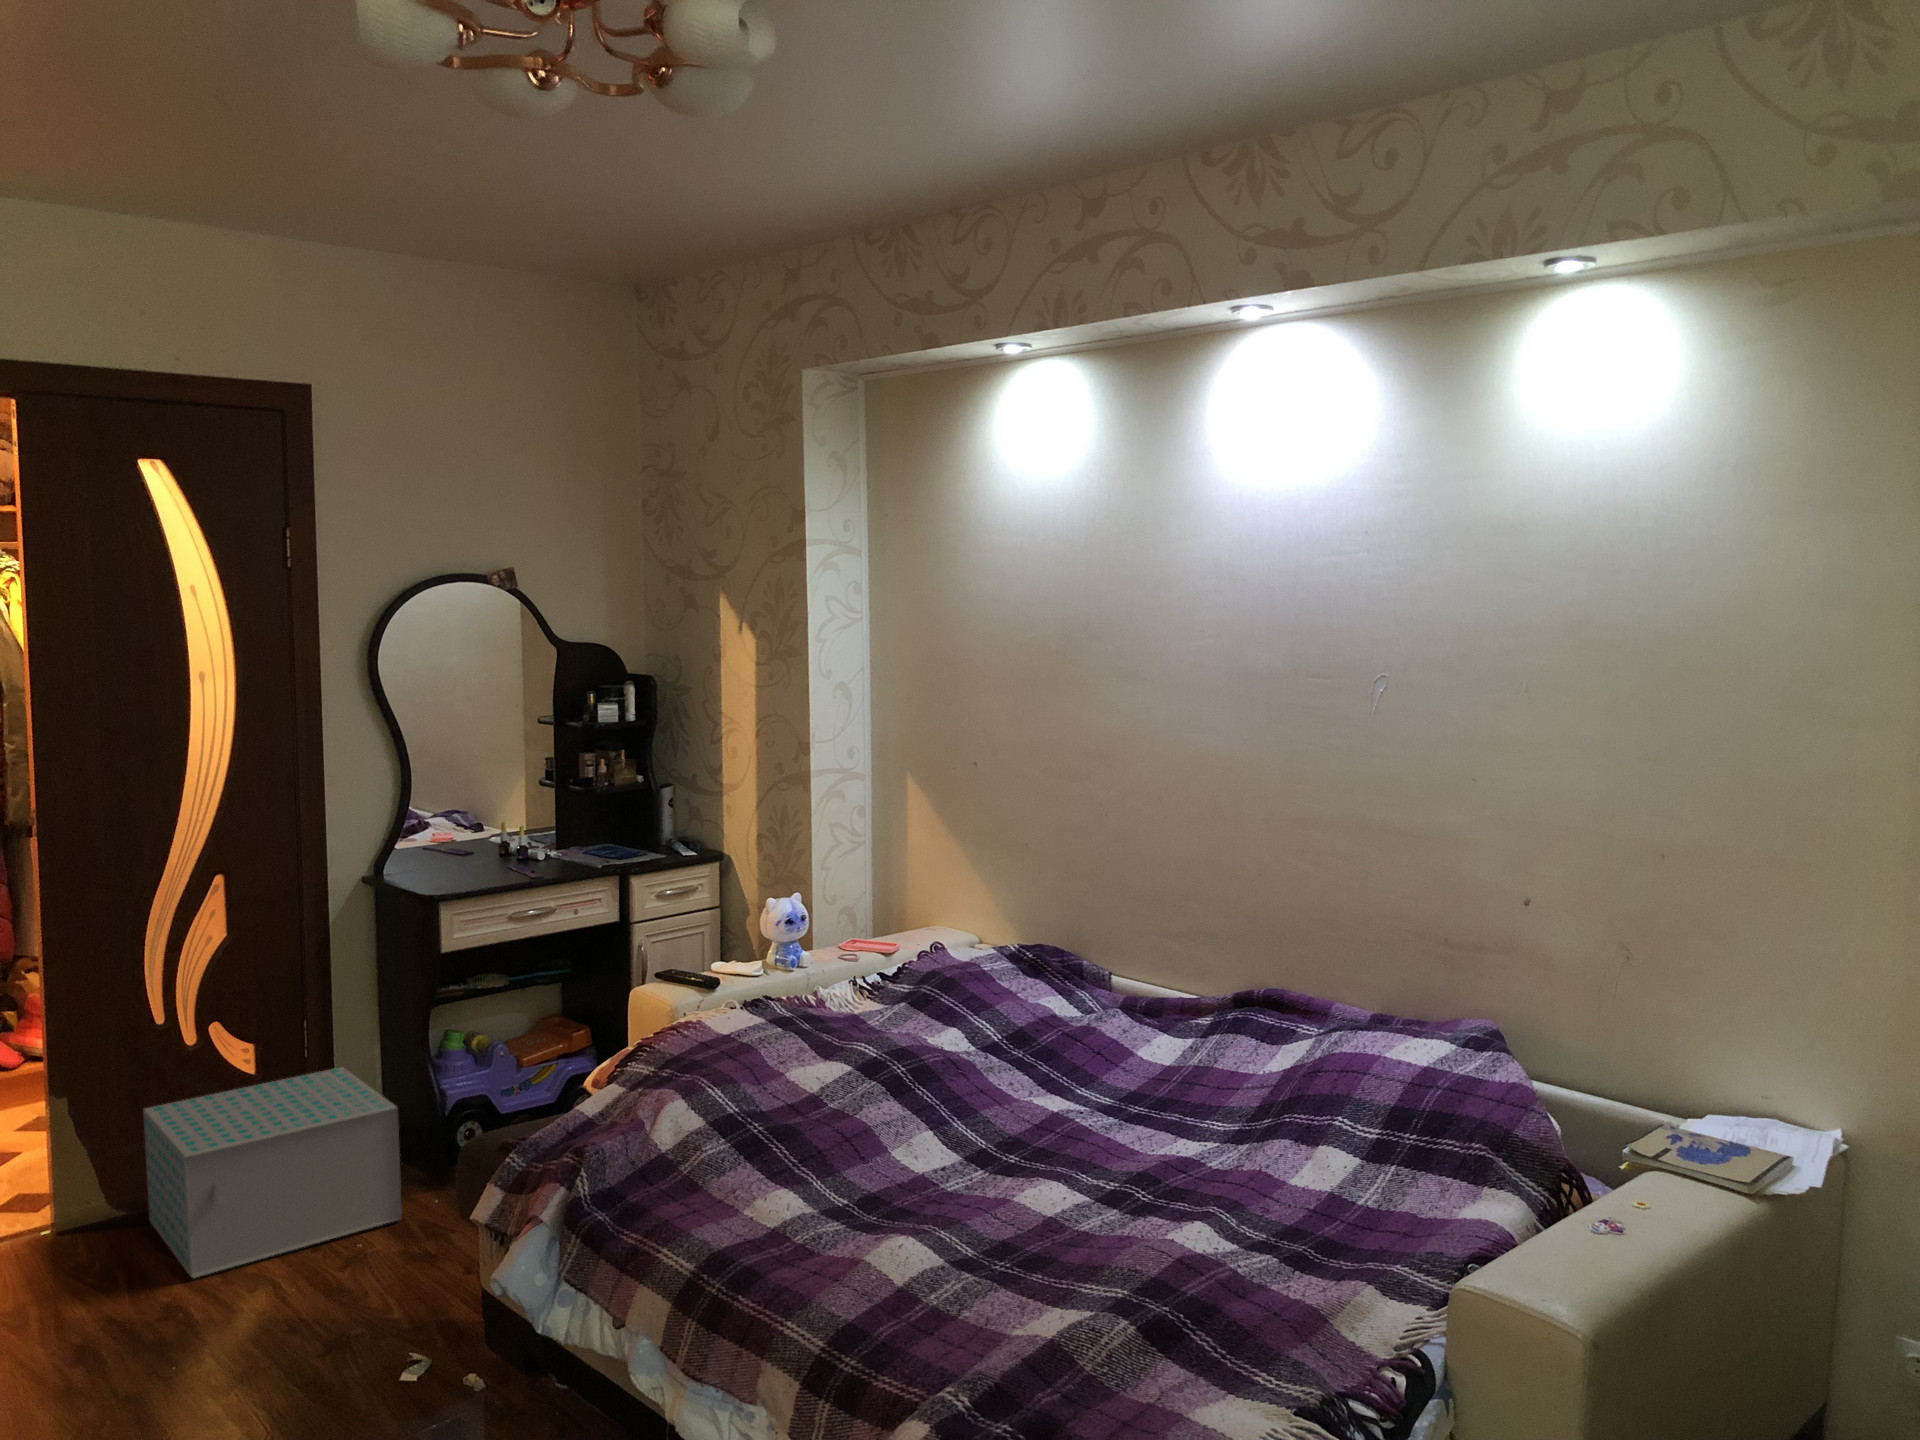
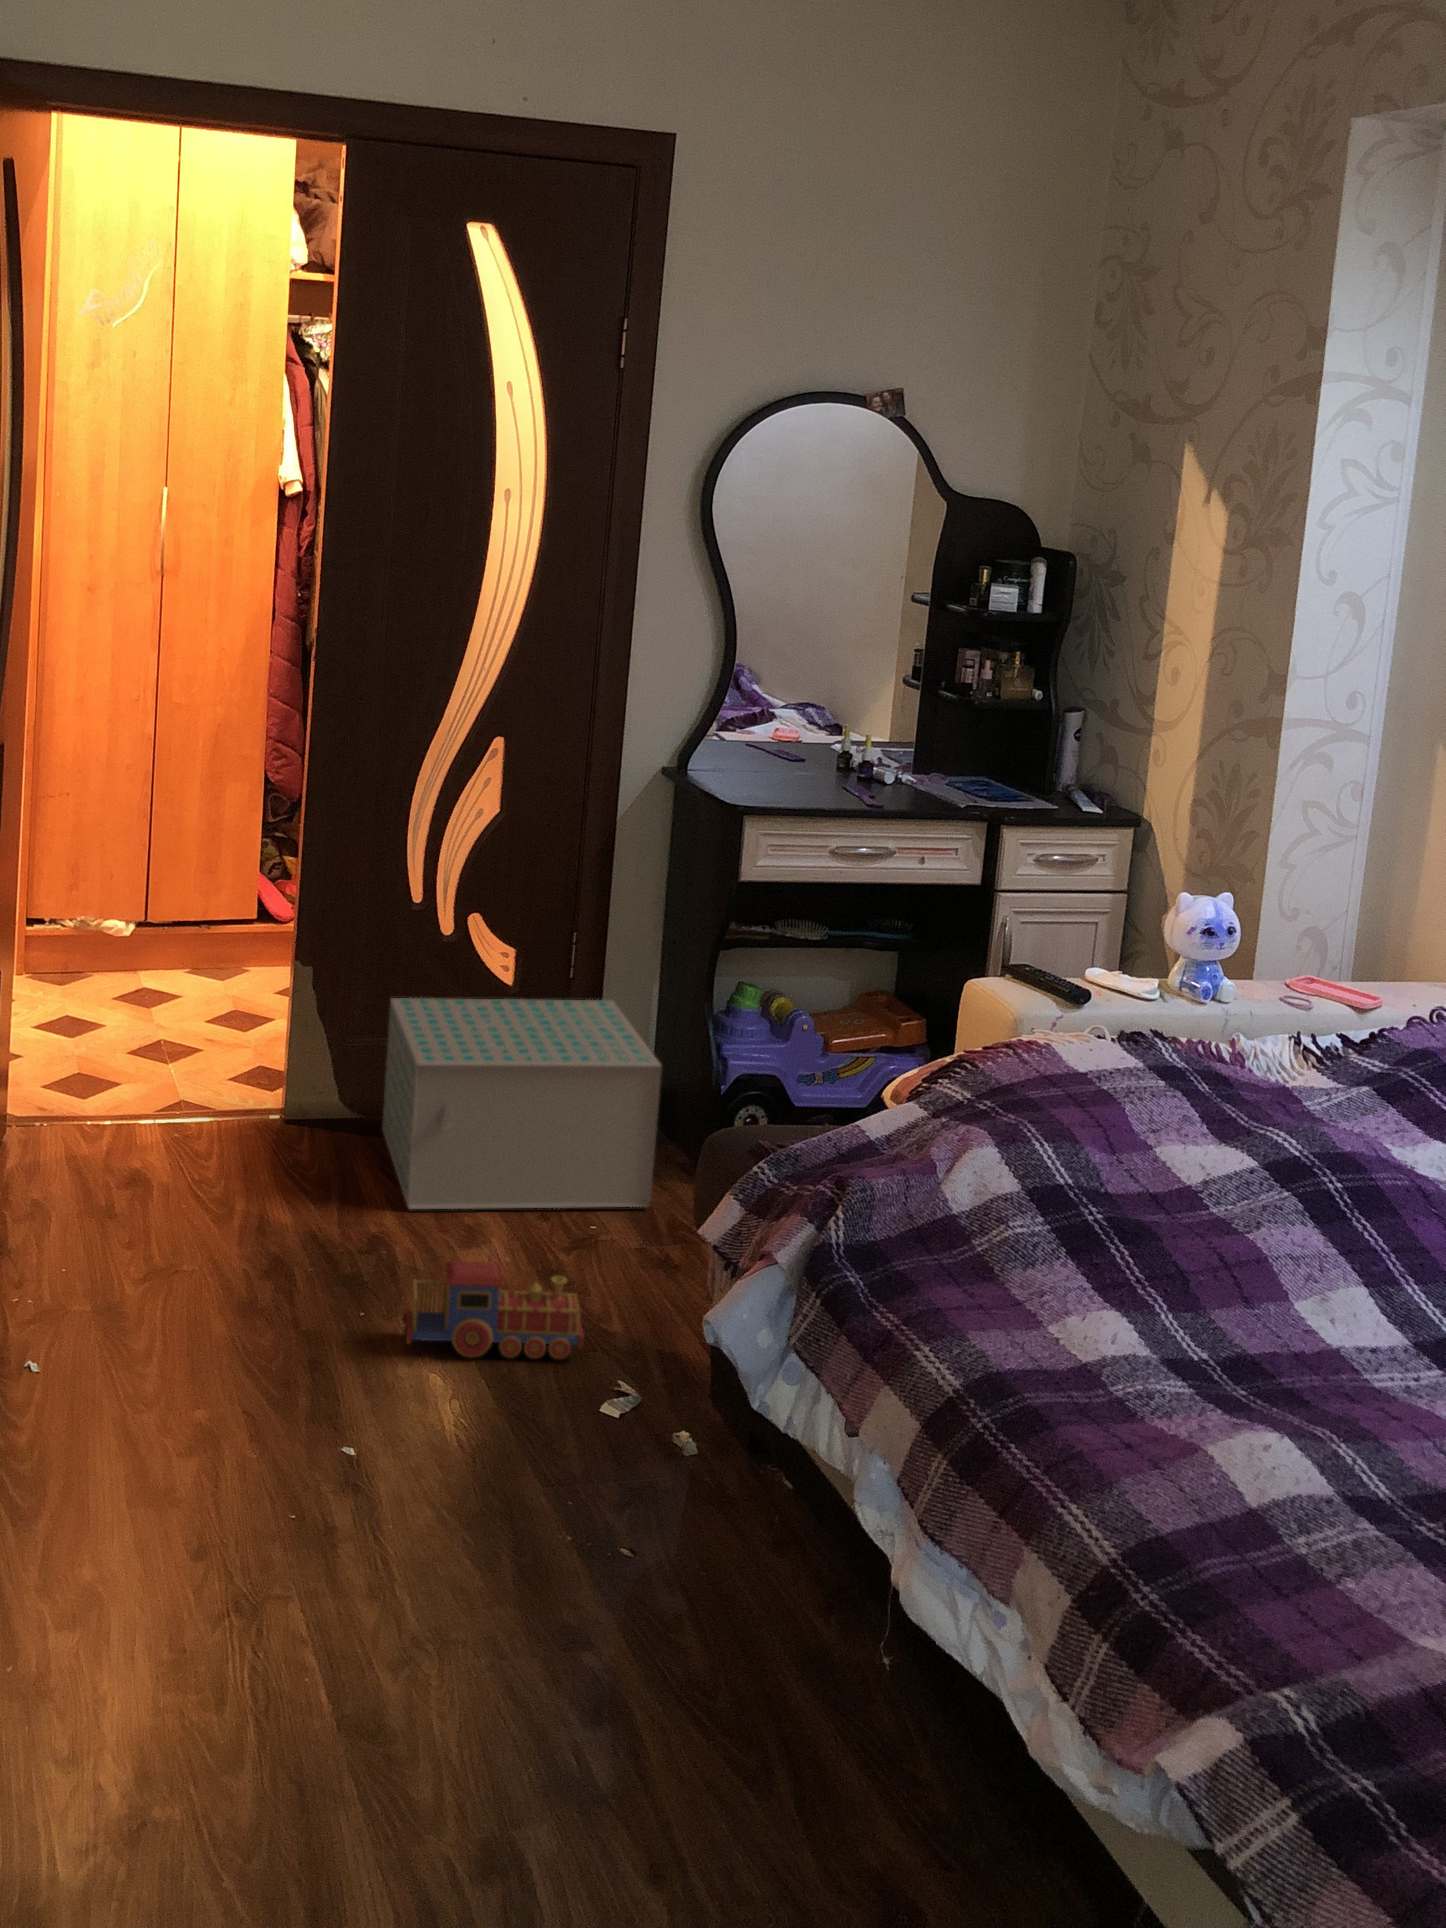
toy train: none [213,1290,376,1385] -> present [403,1261,585,1359]

